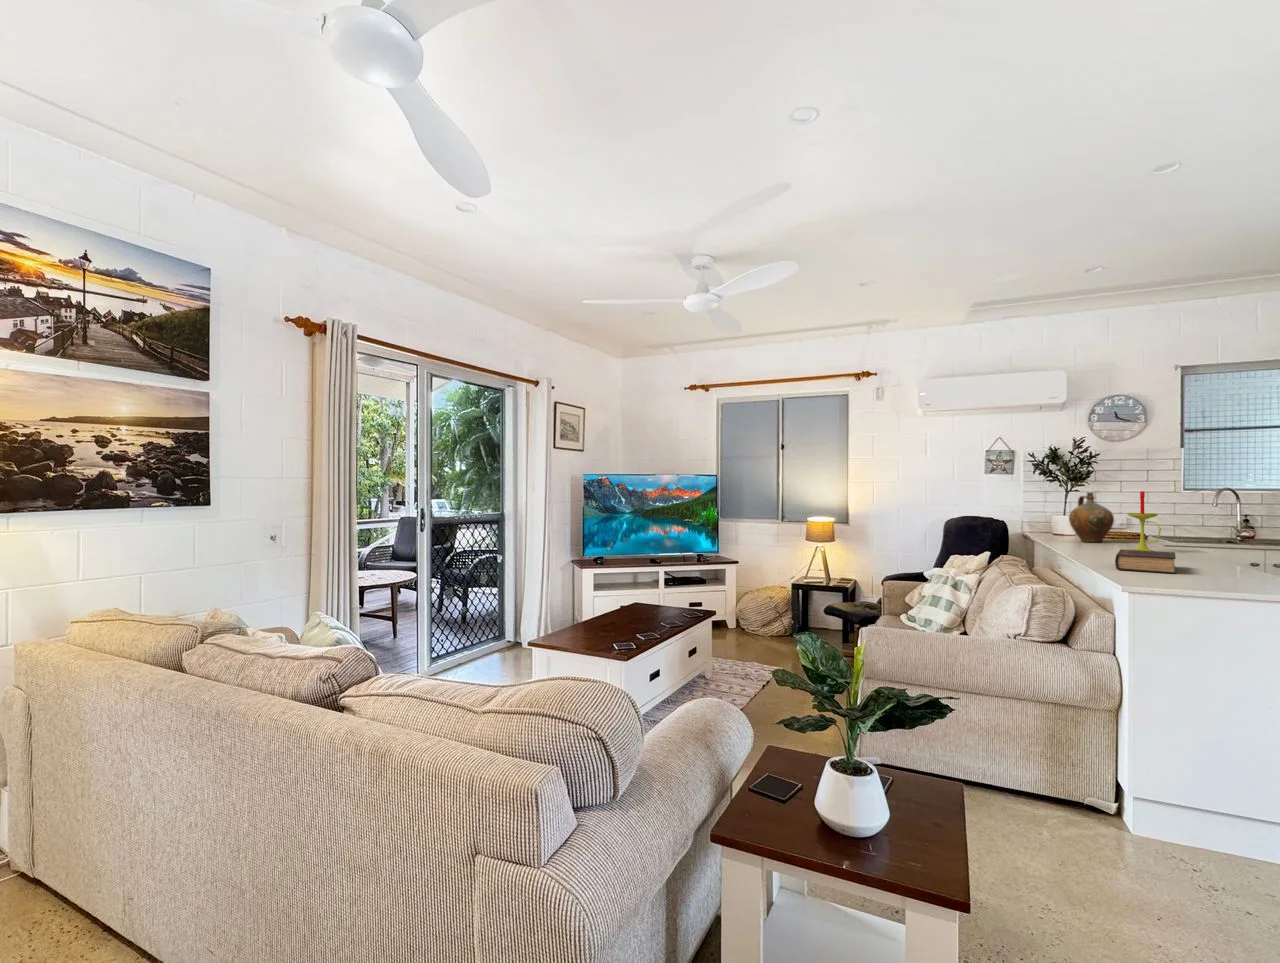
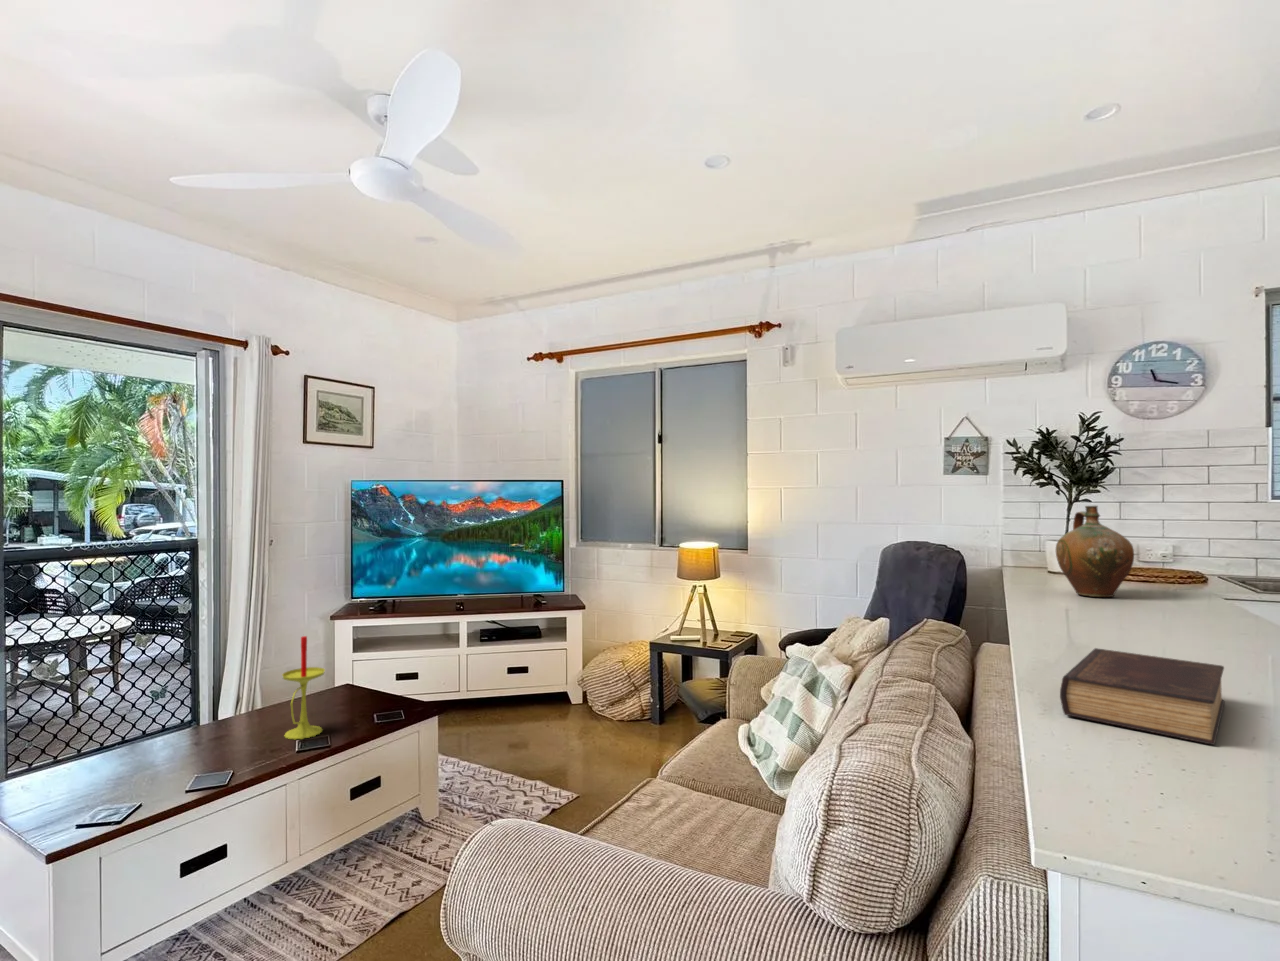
candle: present [1128,491,1161,551] -> present [282,636,325,739]

